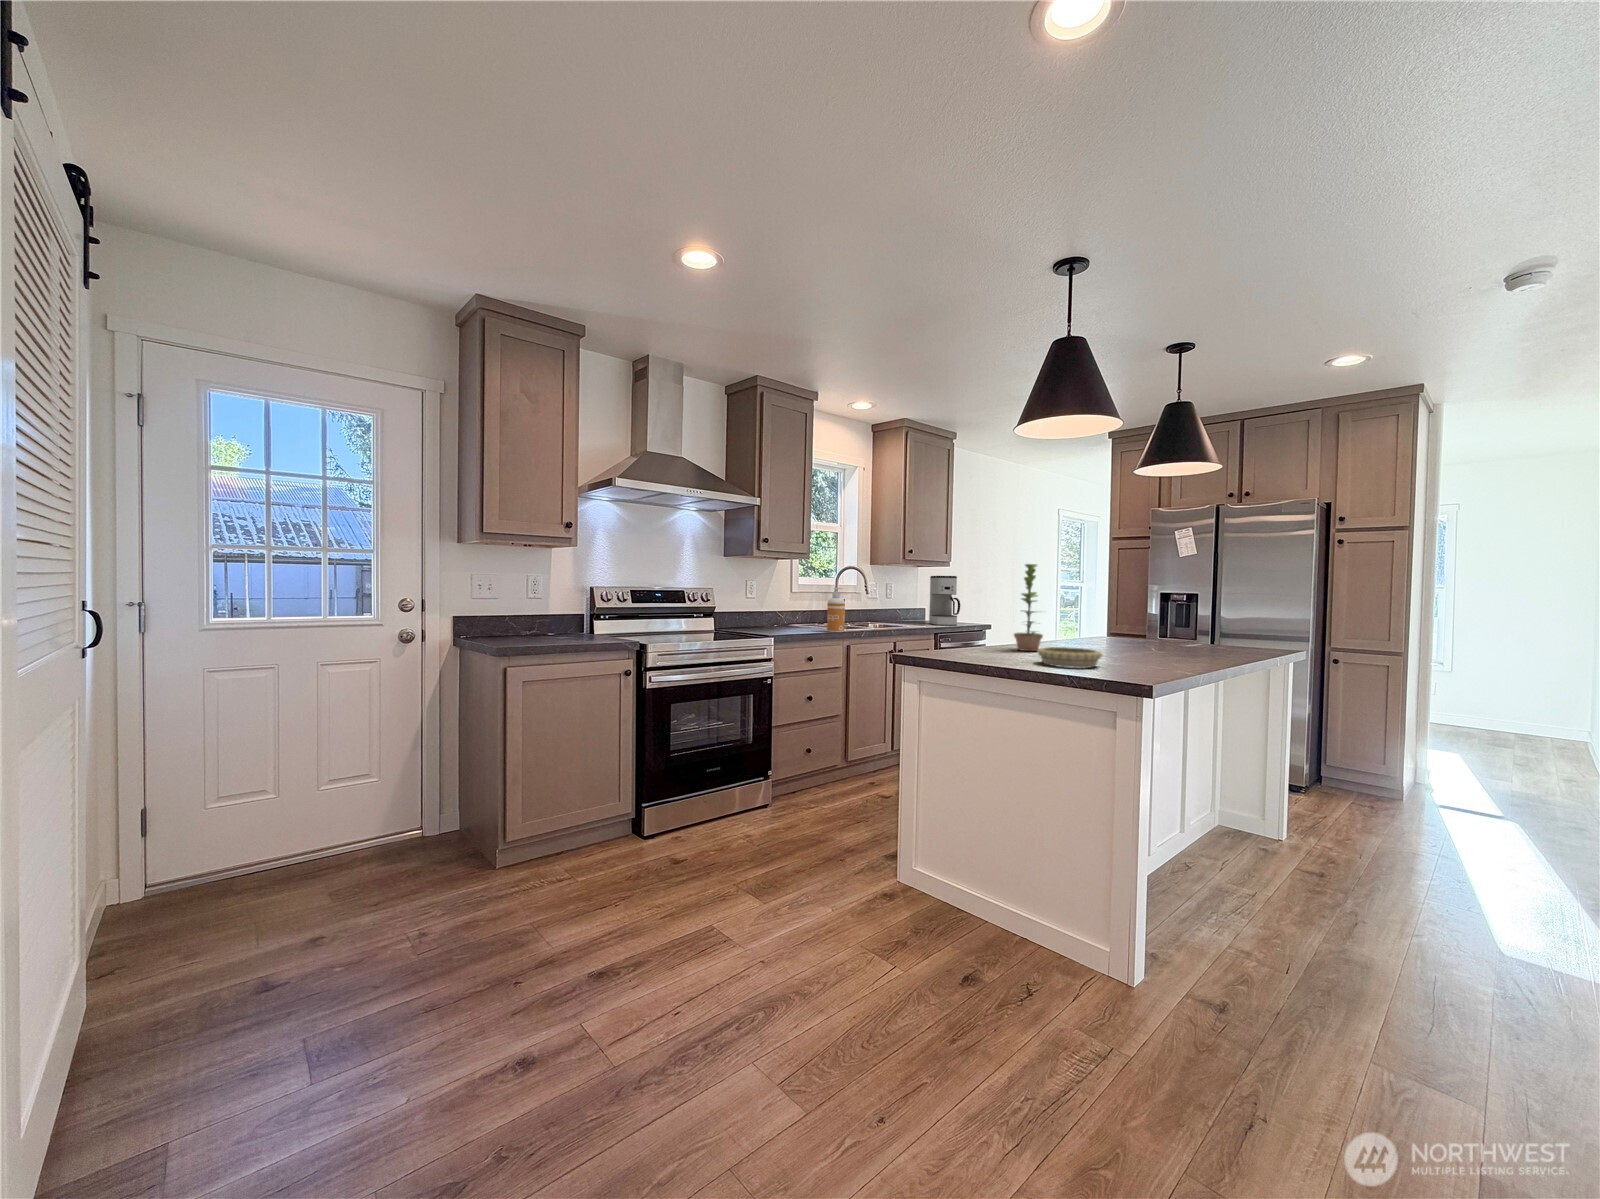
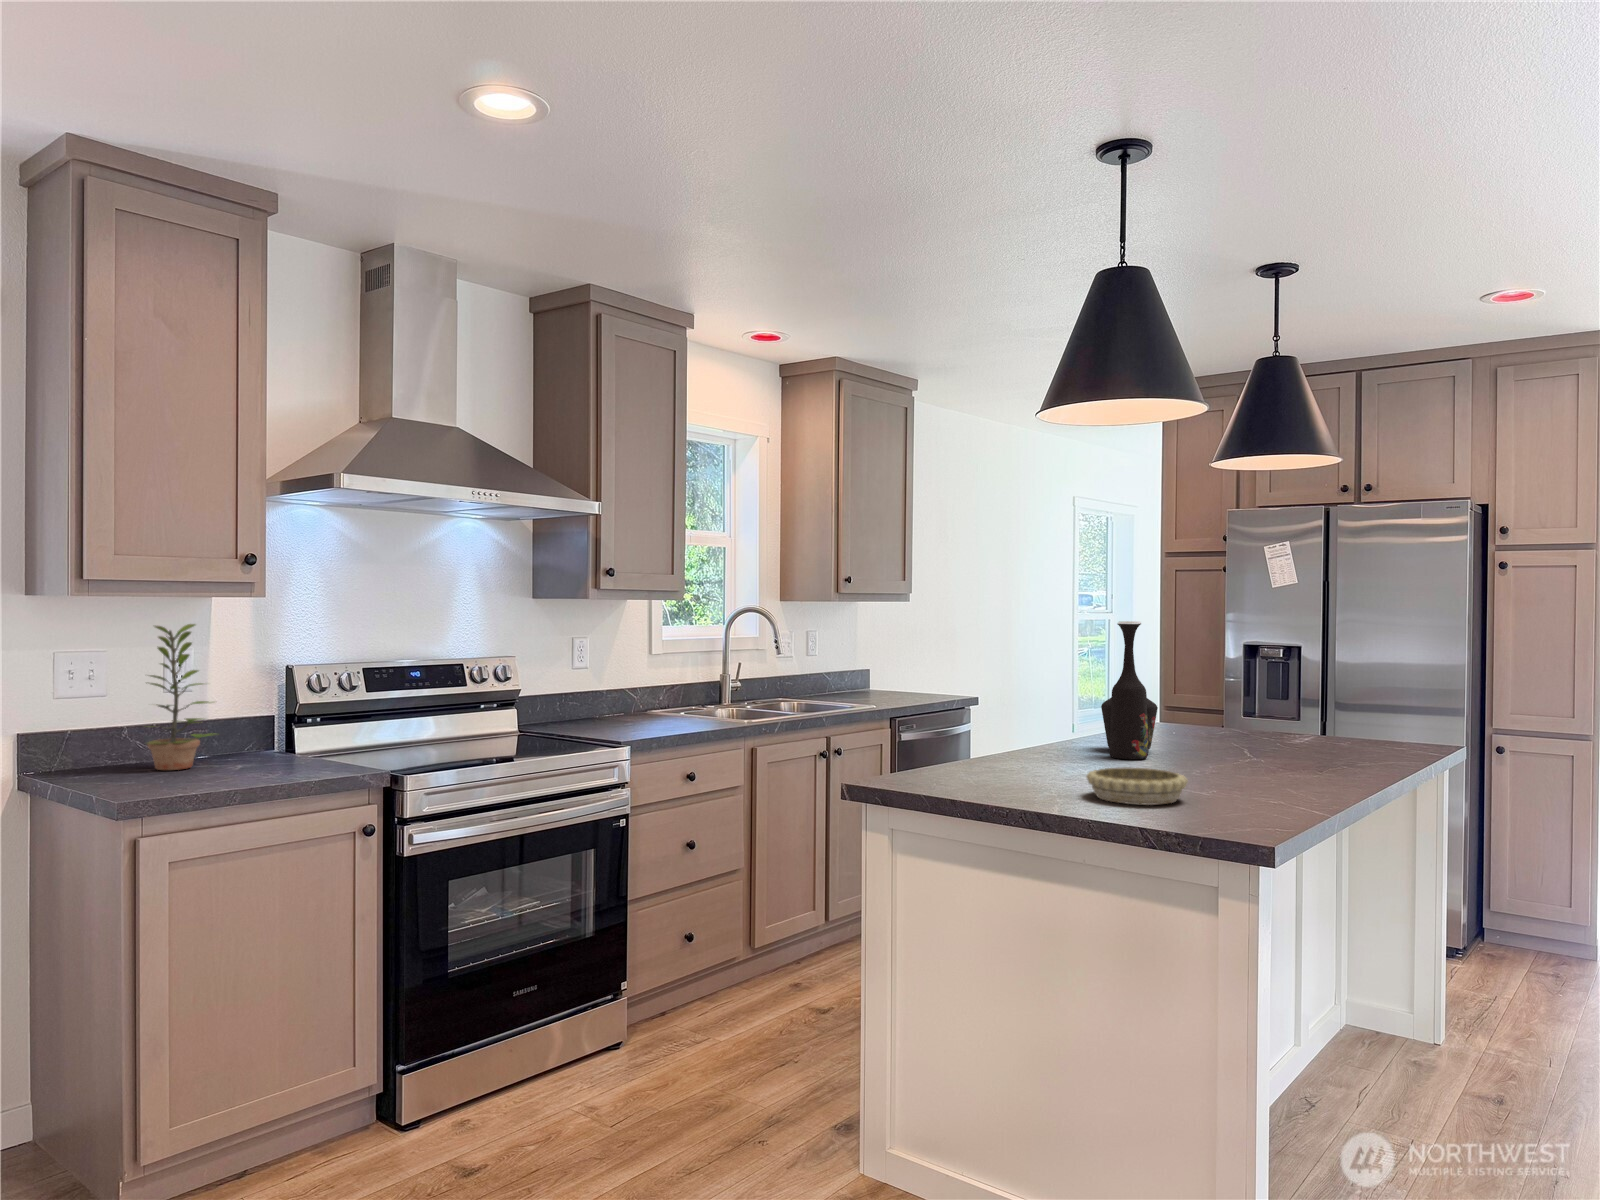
plant: present [1014,564,1043,651] -> present [147,624,214,770]
vase: none [1056,565,1092,649] -> present [1101,621,1158,759]
coffee maker: present [929,576,960,625] -> none [879,619,931,704]
soap dispenser: present [827,588,845,632] -> none [715,652,746,729]

